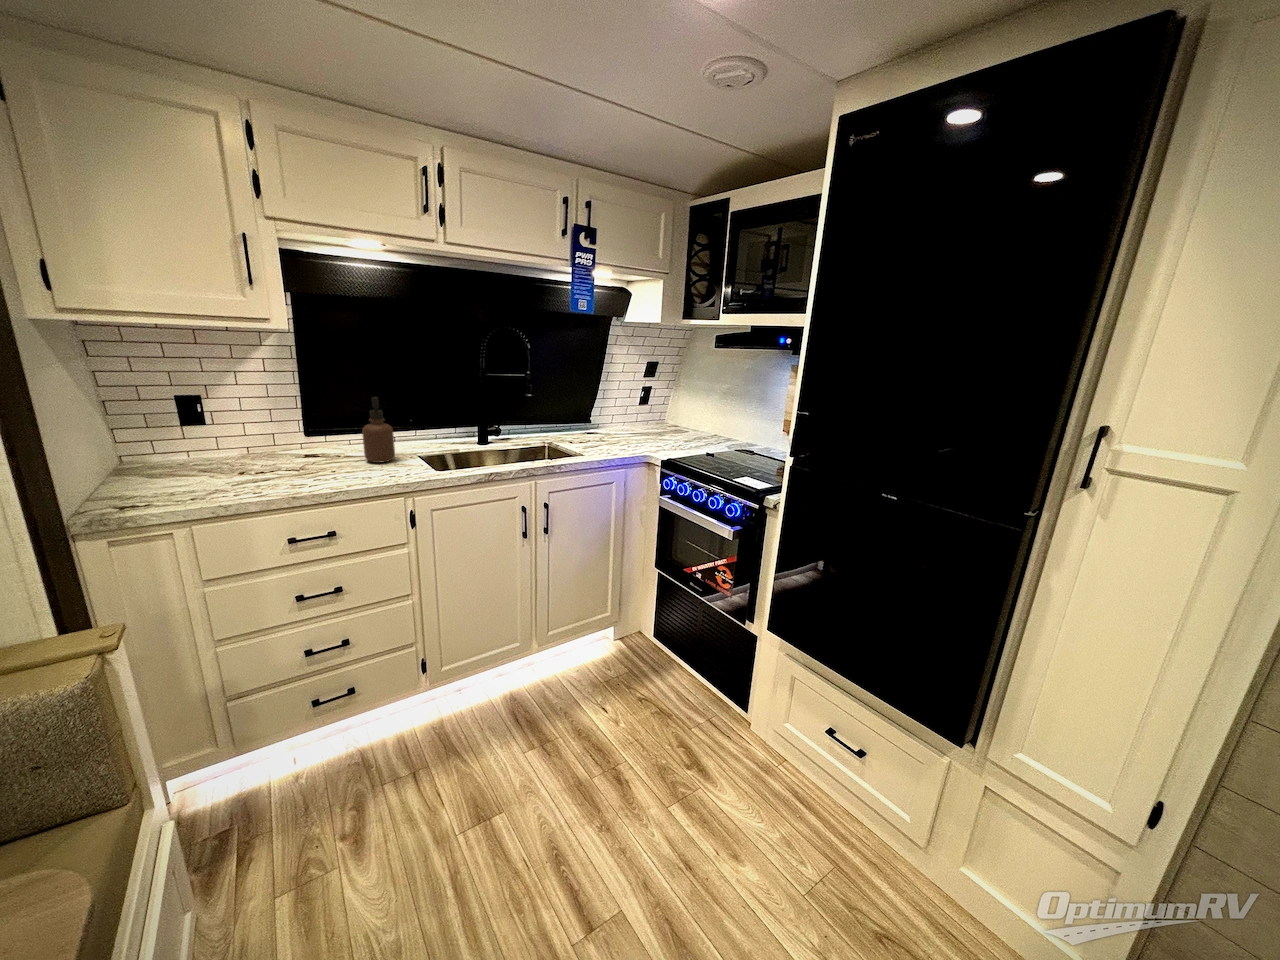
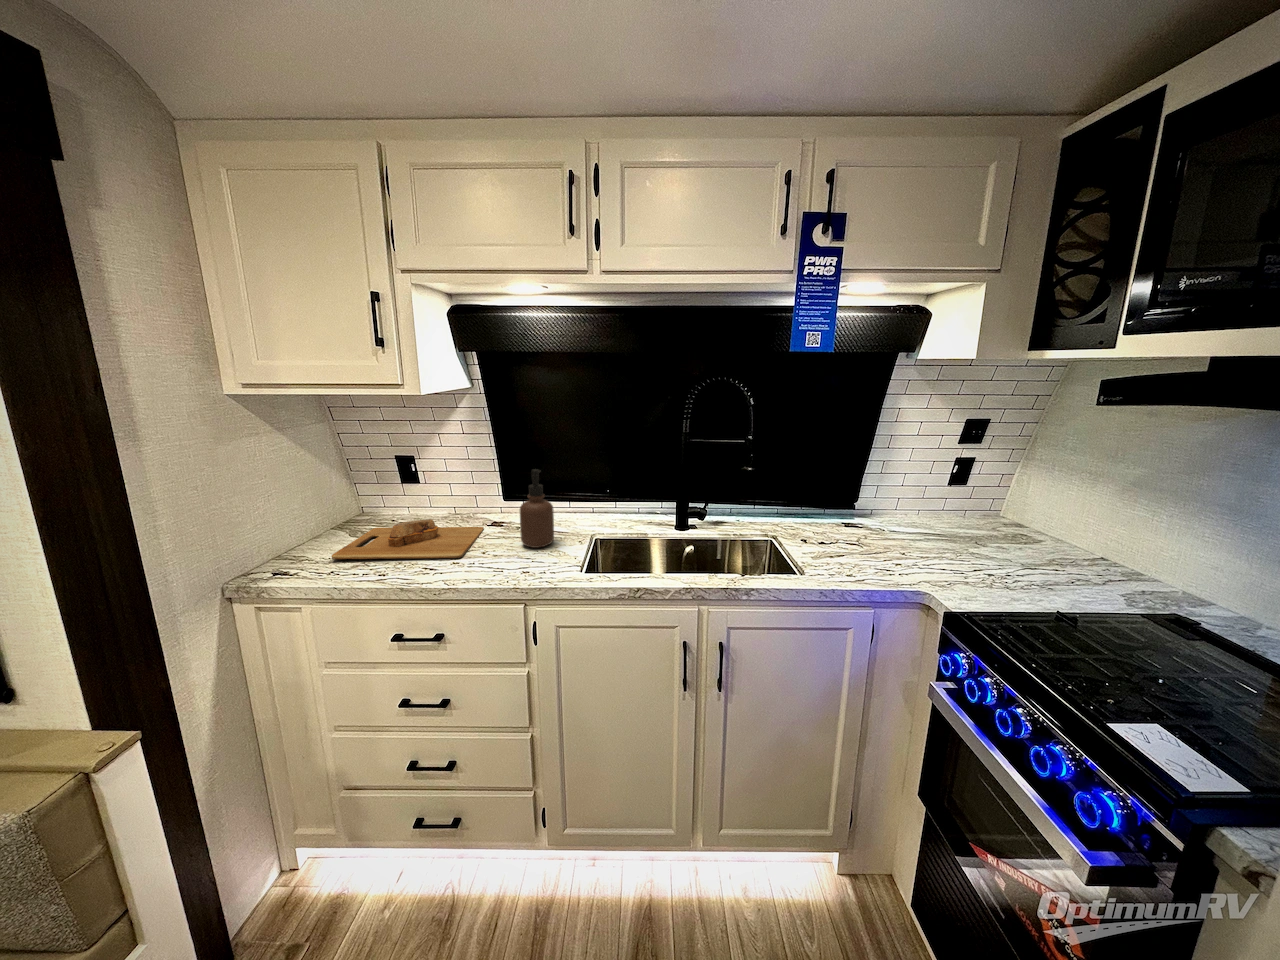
cutting board: none [174,450,322,490] -> present [332,519,484,559]

